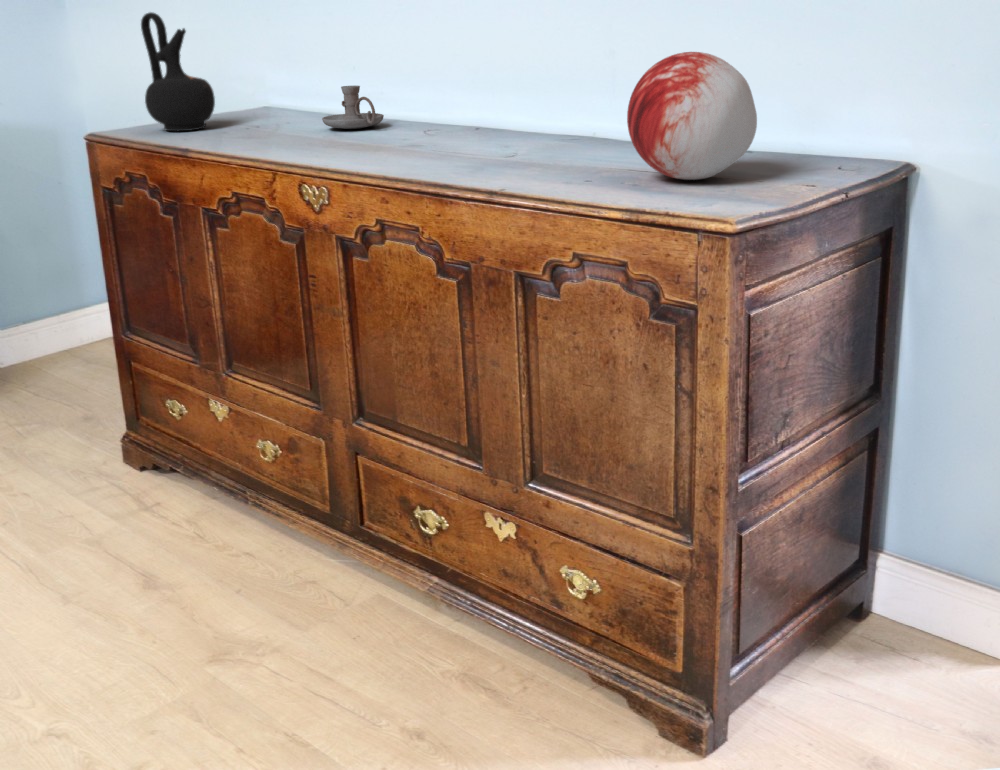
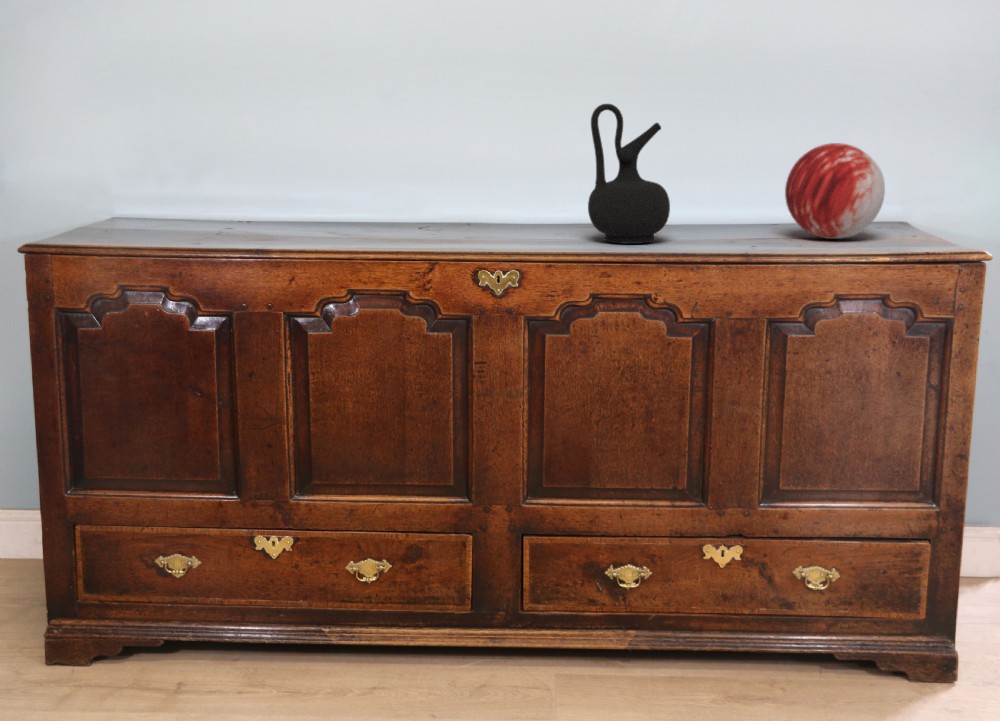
ceramic jug: present [141,12,215,131] -> present [588,104,670,244]
candle holder: present [322,85,384,129] -> none [306,184,383,227]

